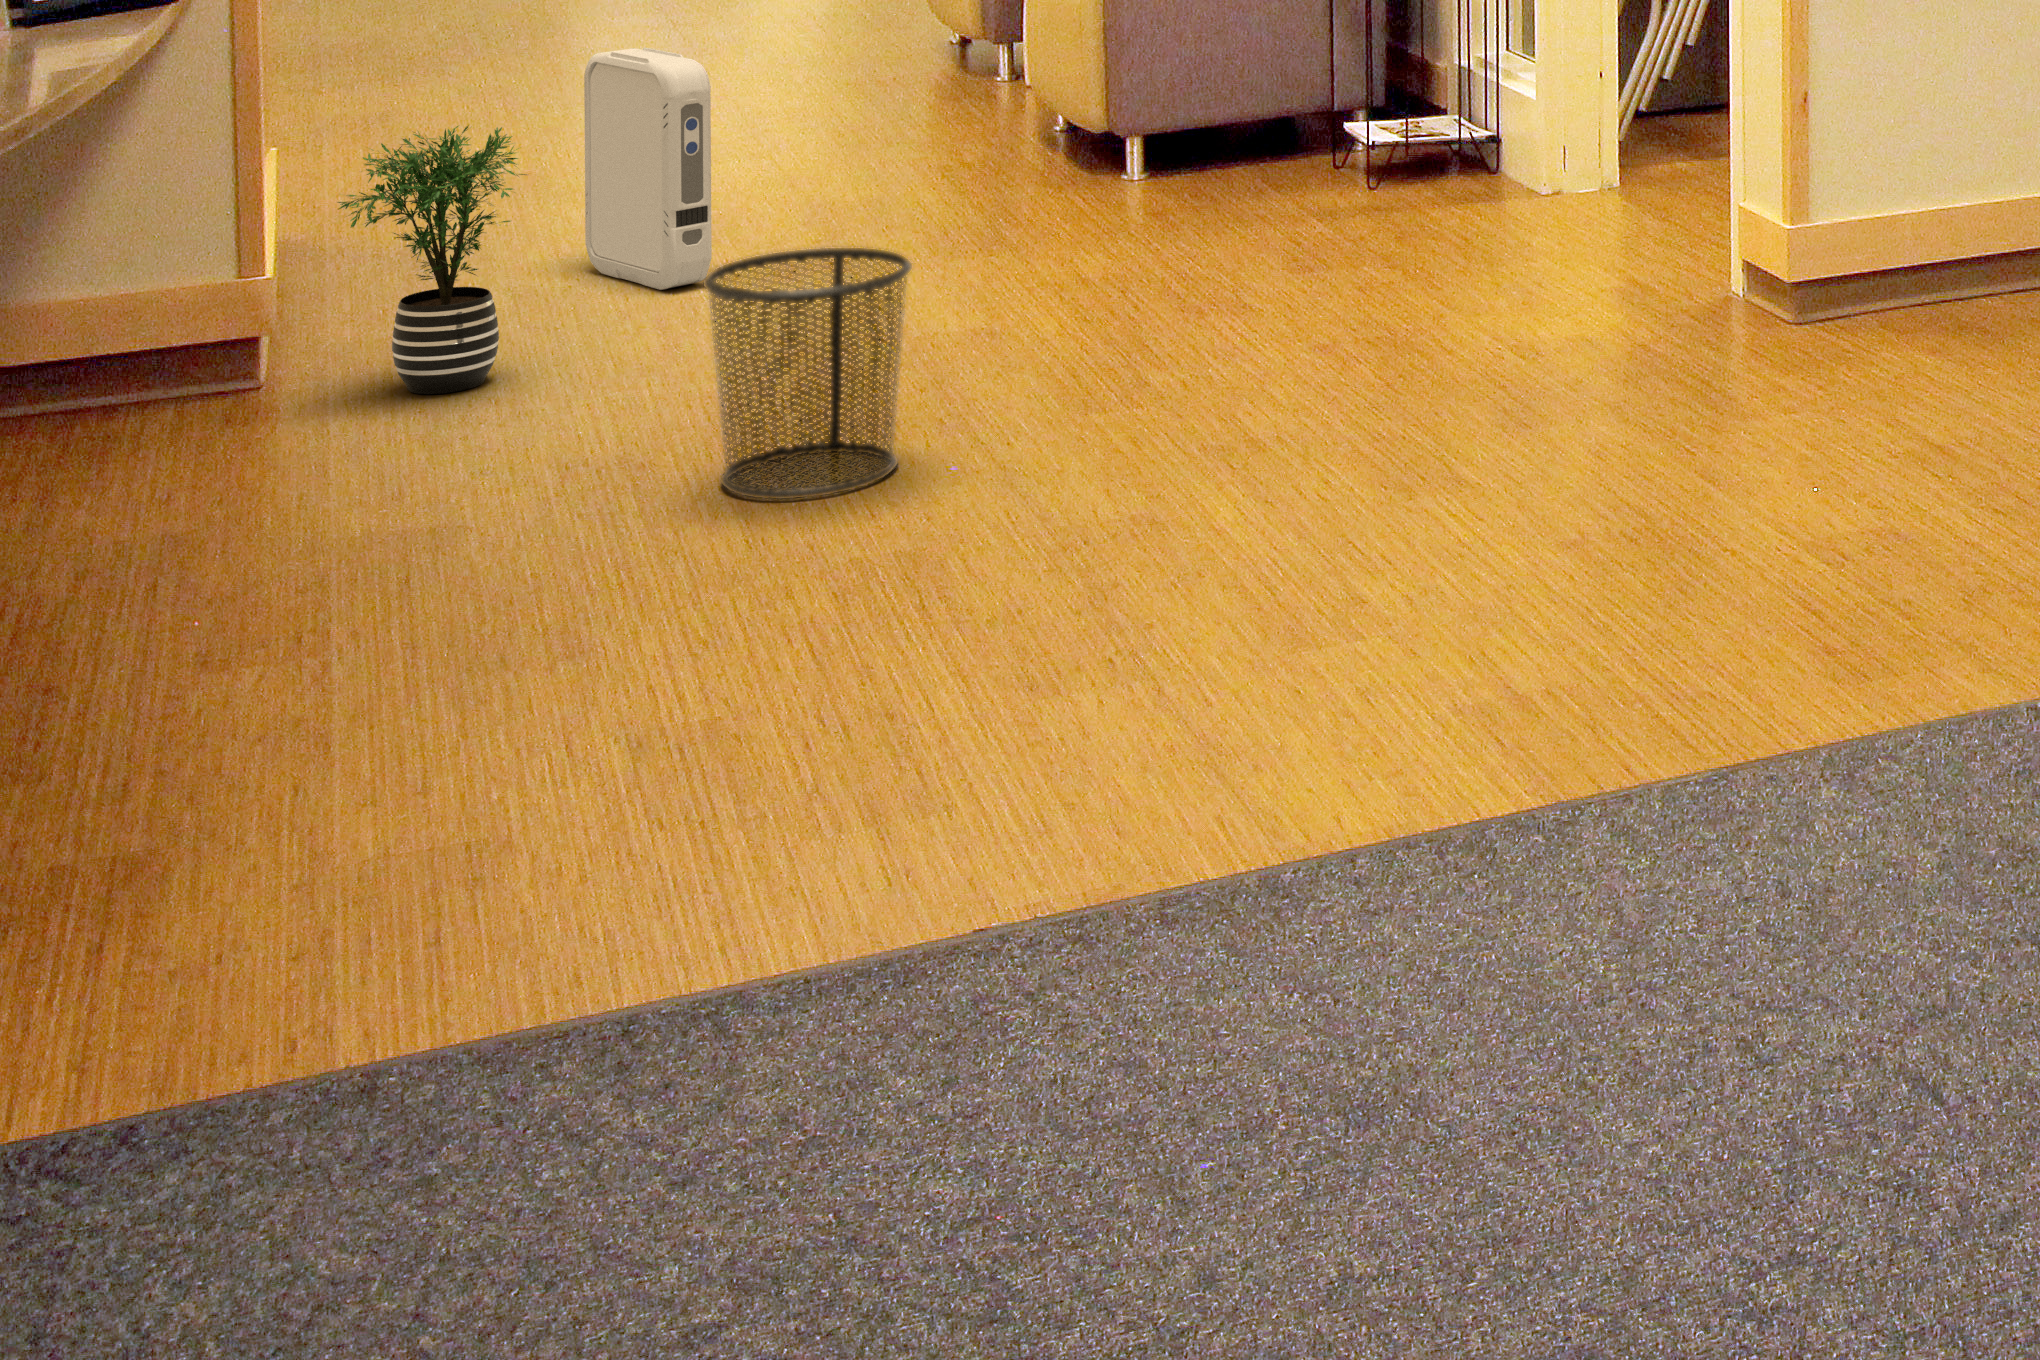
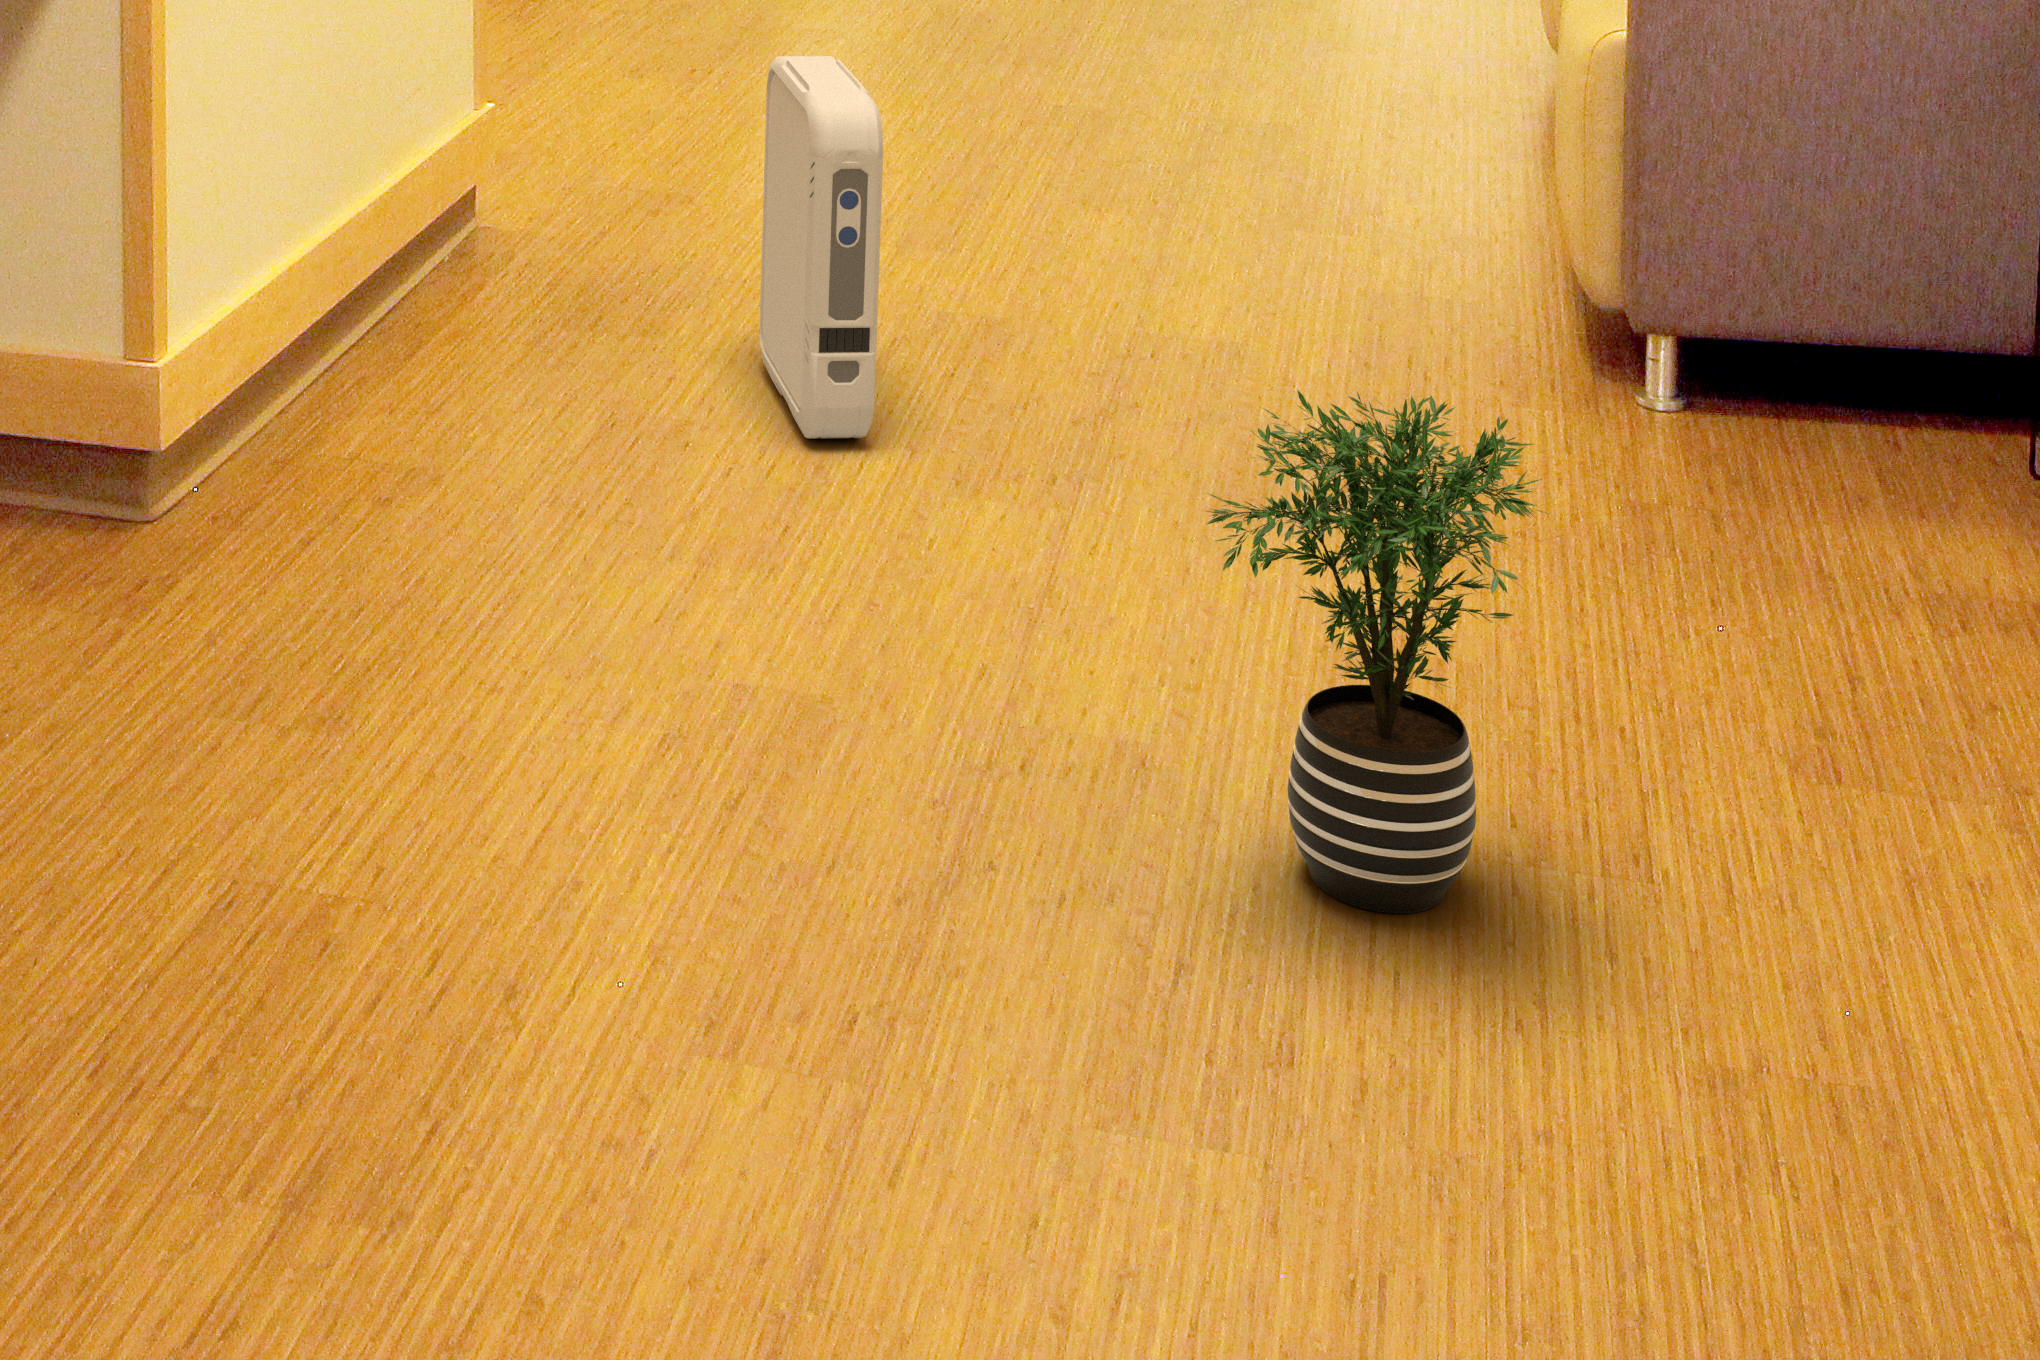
potted plant: present [338,126,527,394] -> present [1207,390,1546,913]
waste bin: present [704,248,912,499] -> none [391,569,757,1095]

